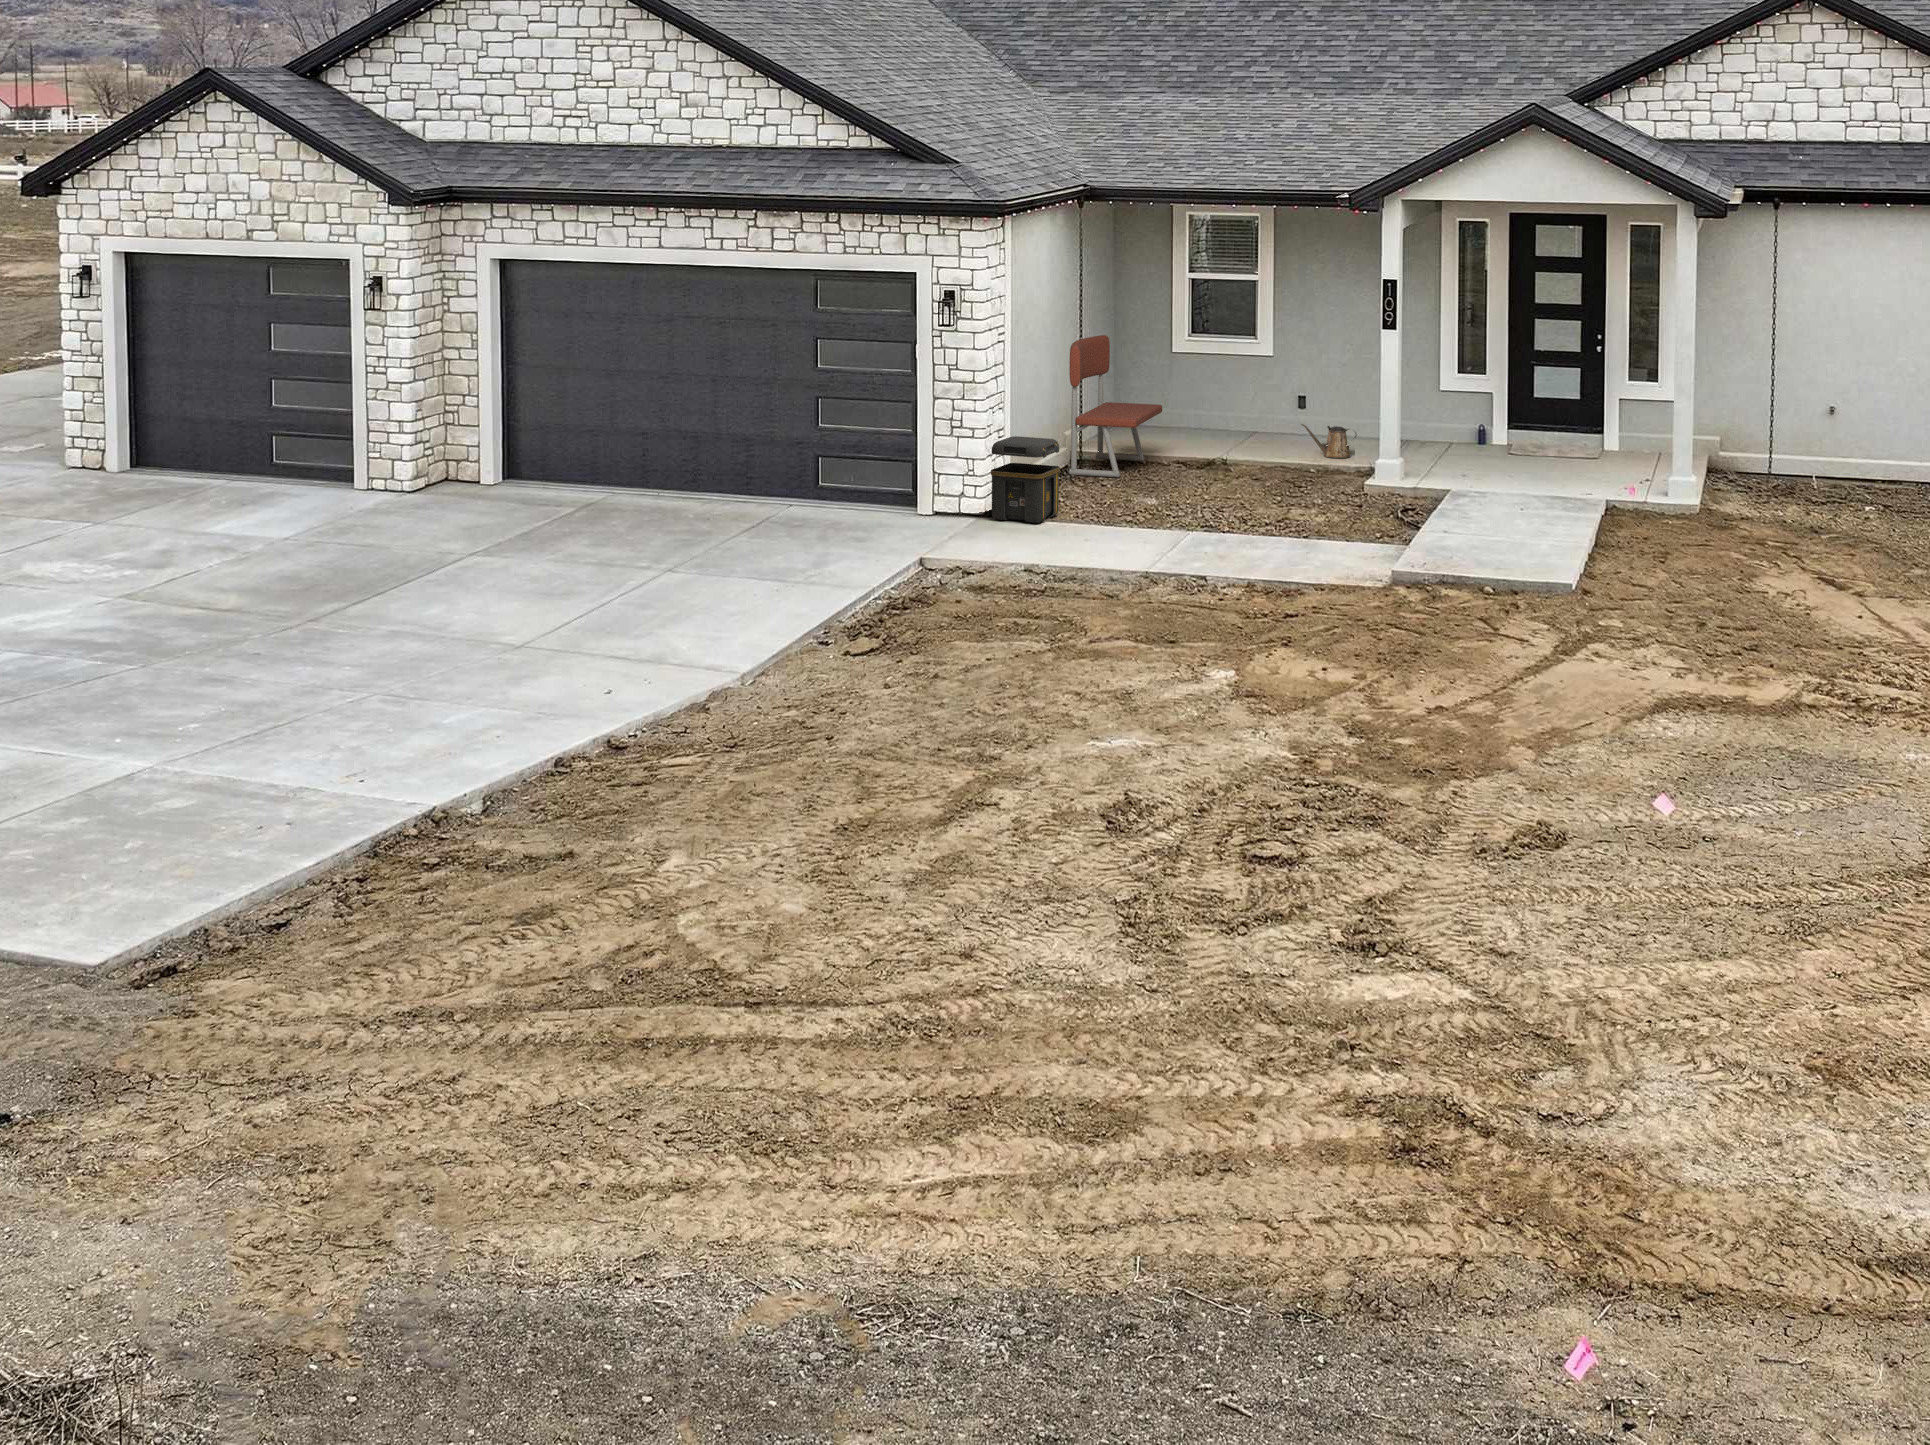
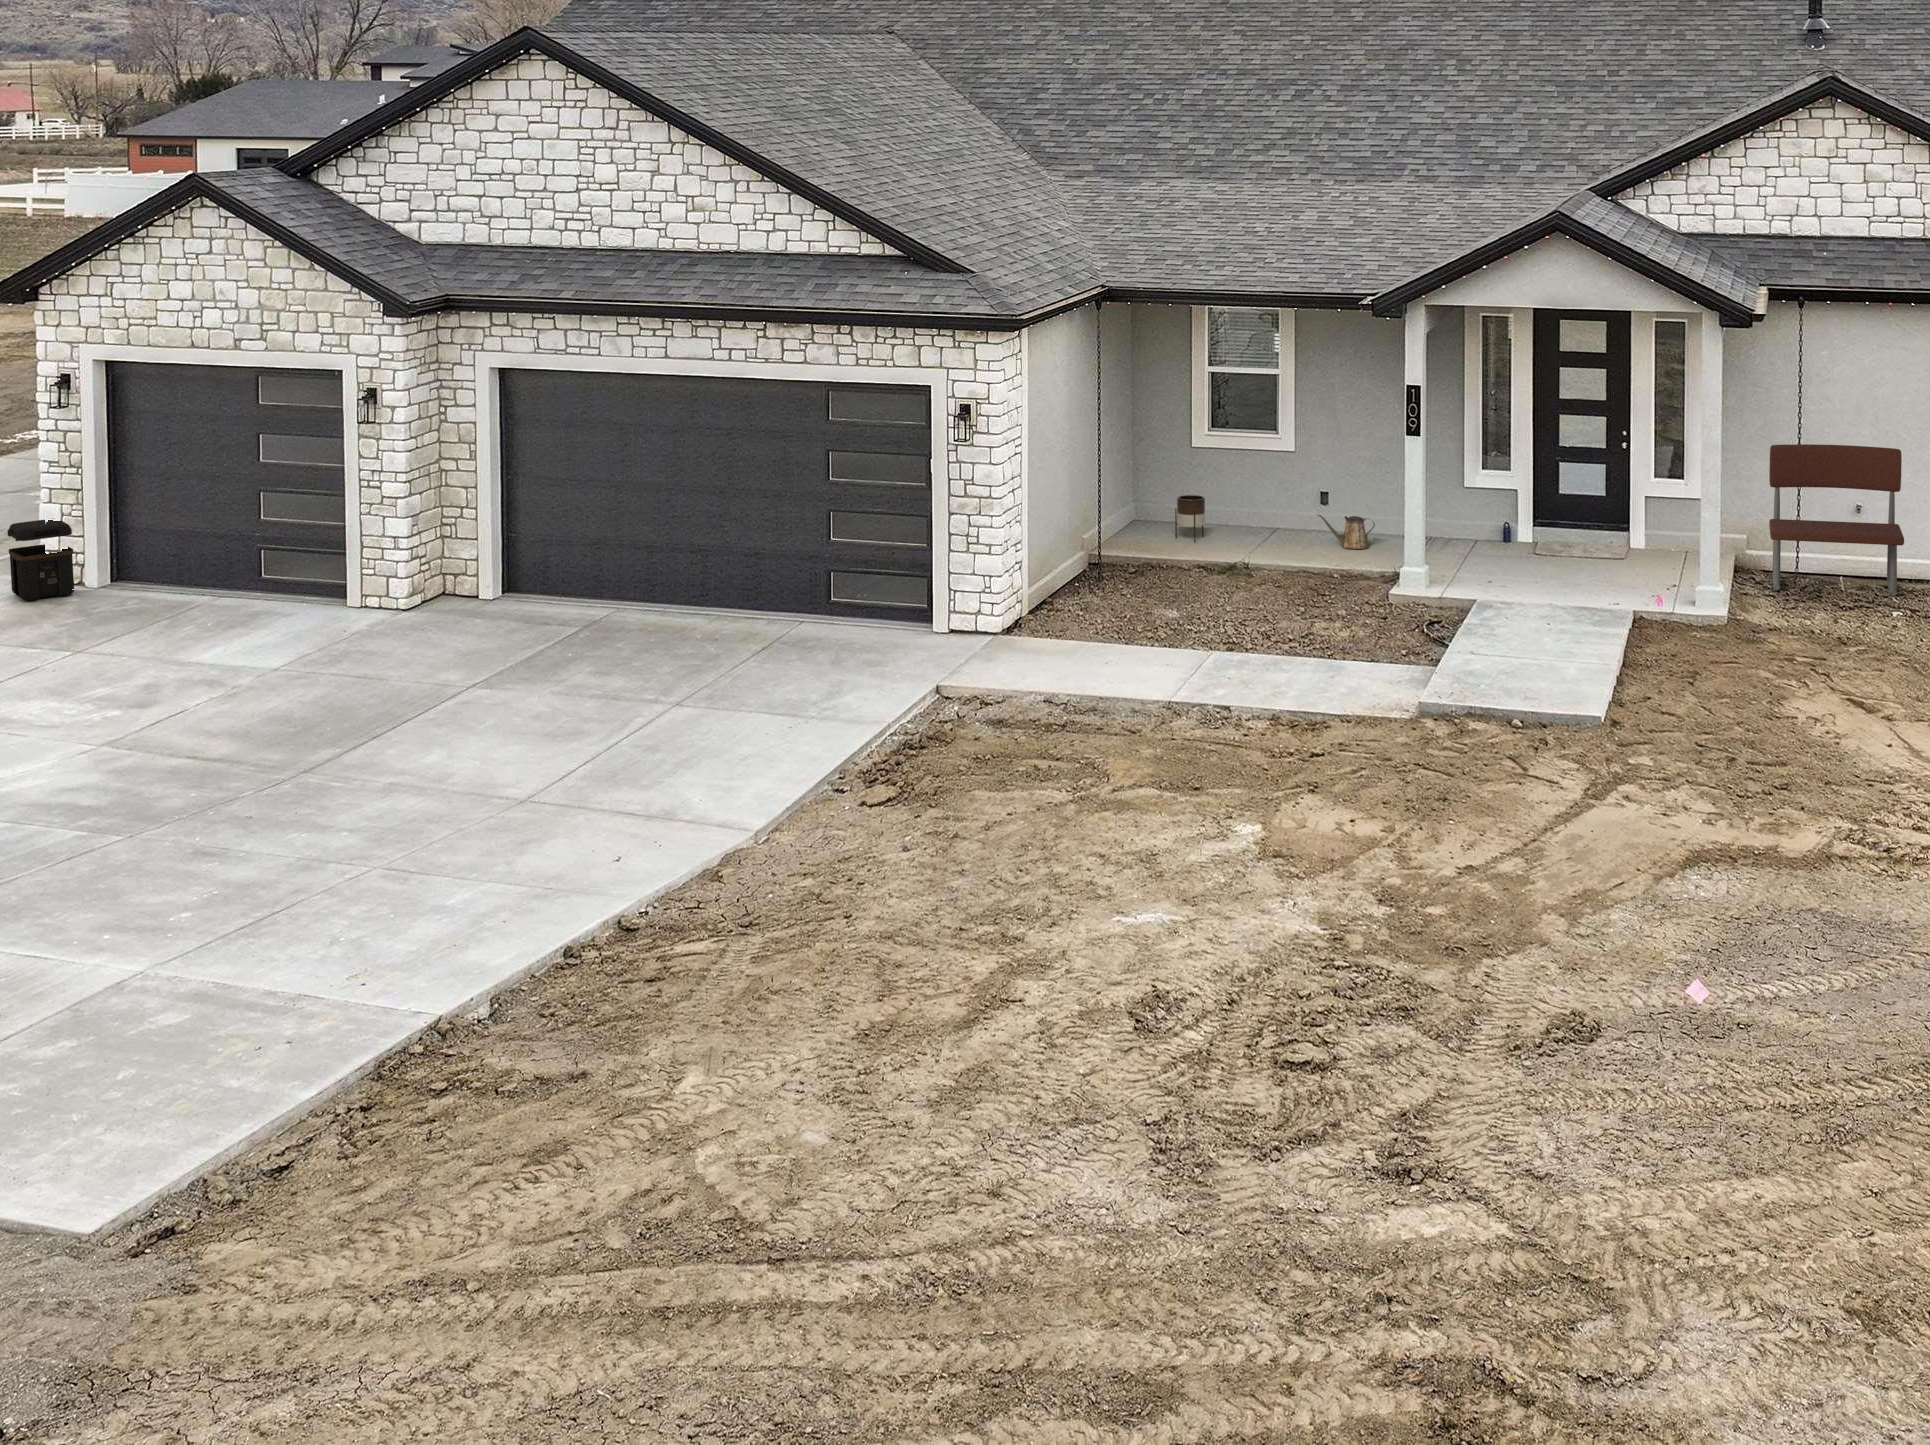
bench: present [1069,335,1162,477] -> present [1769,444,1904,596]
planter: none [1163,405,1192,451] -> present [1175,495,1205,542]
toolbox: present [991,436,1060,523] -> present [8,520,74,601]

